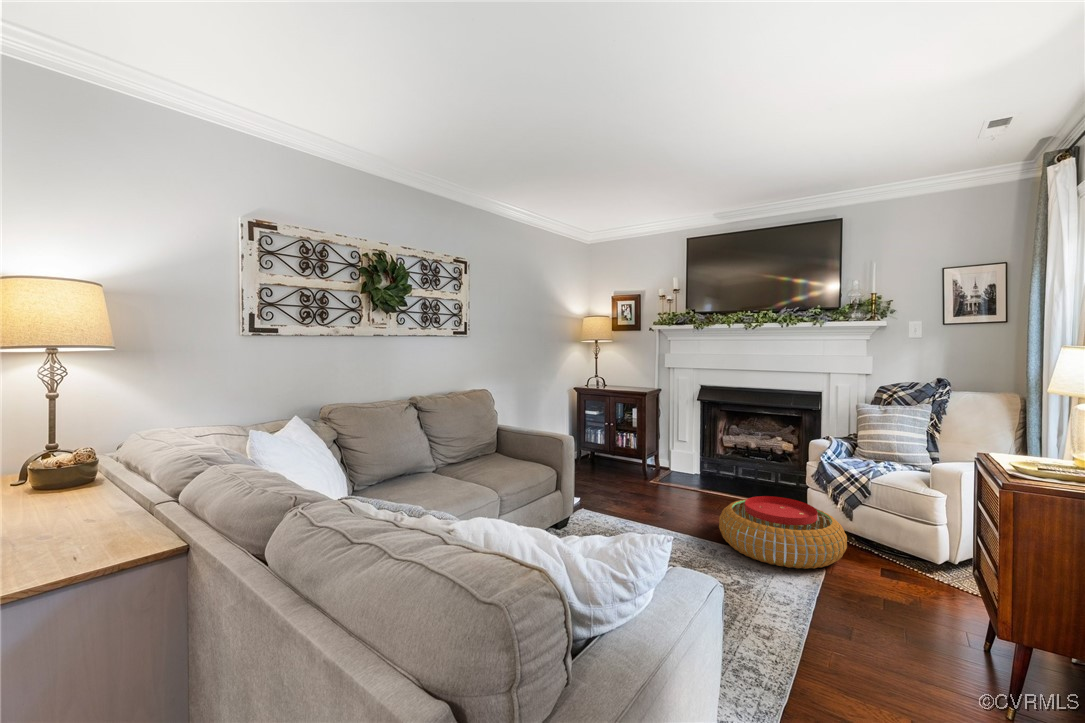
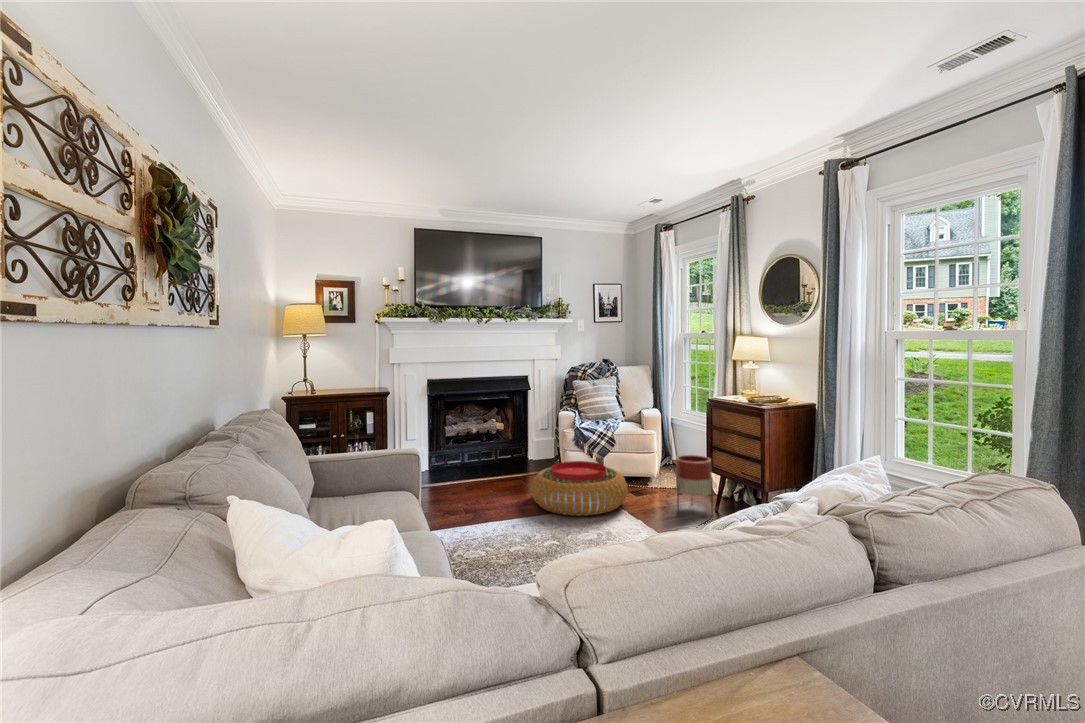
planter: none [888,533,960,636] -> present [676,455,713,511]

